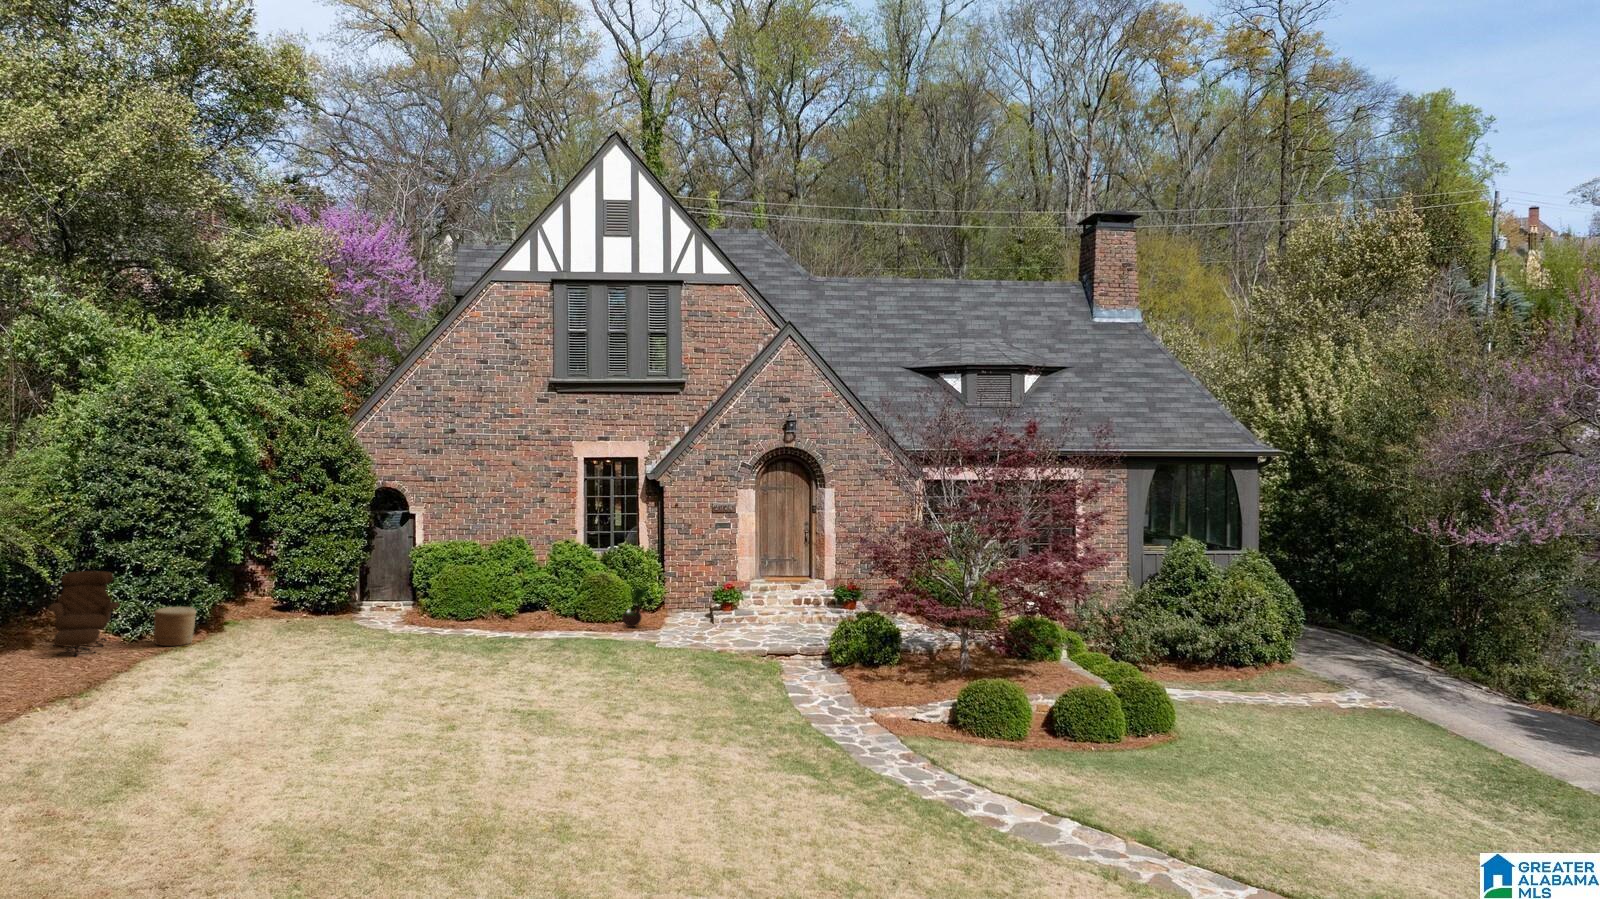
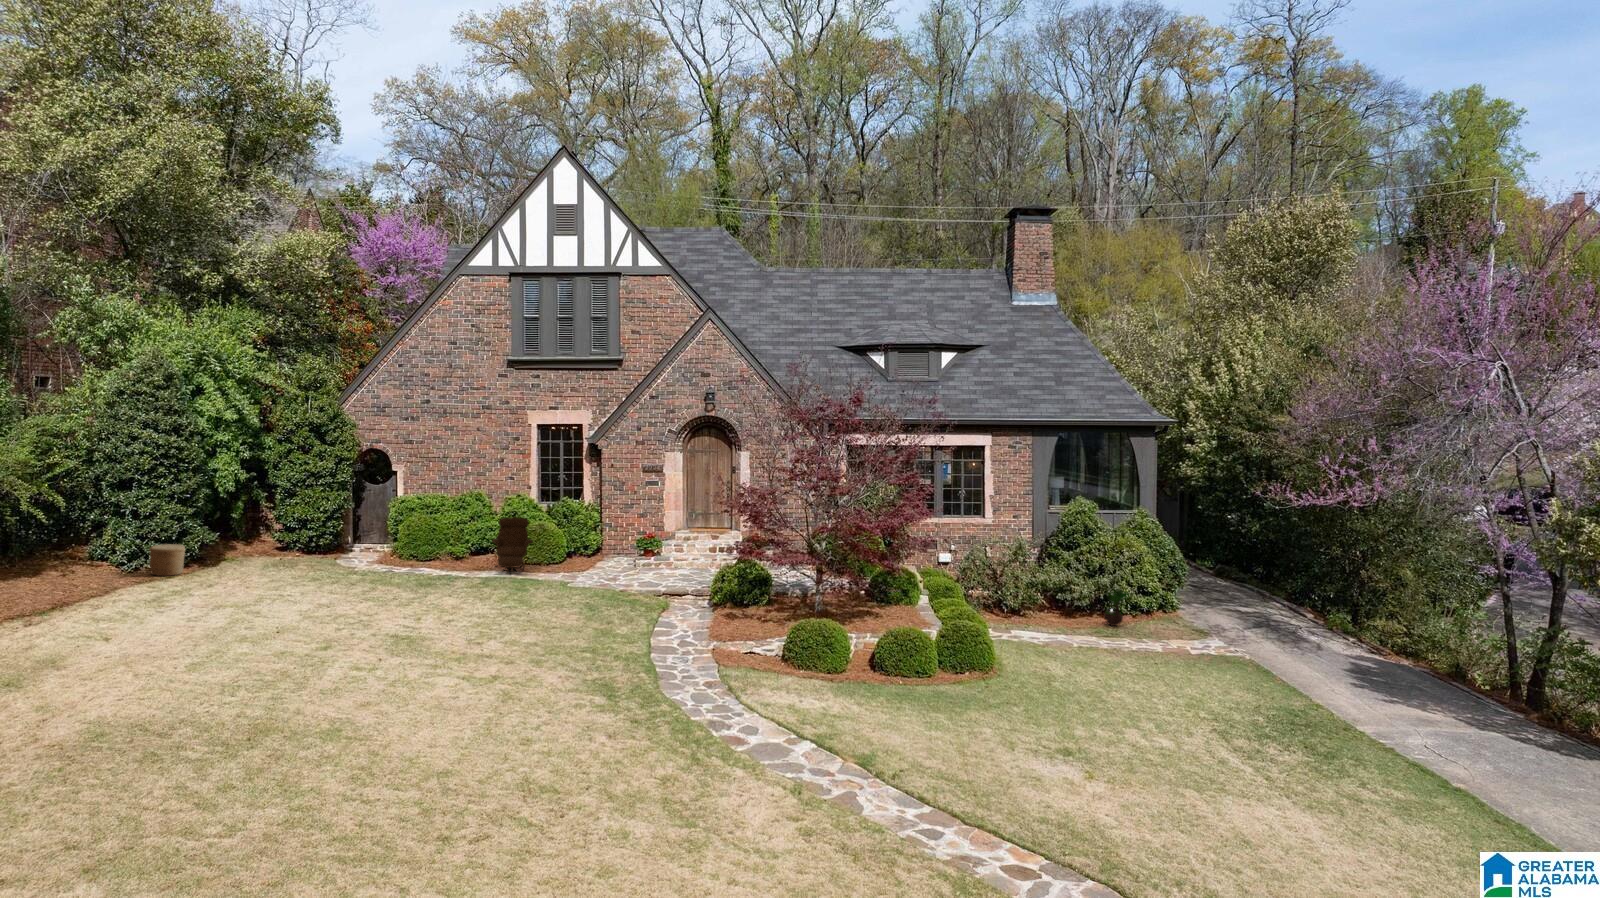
lounge chair: present [48,571,119,656] -> present [492,517,533,573]
potted tree: present [622,587,647,627] -> present [1104,589,1128,626]

